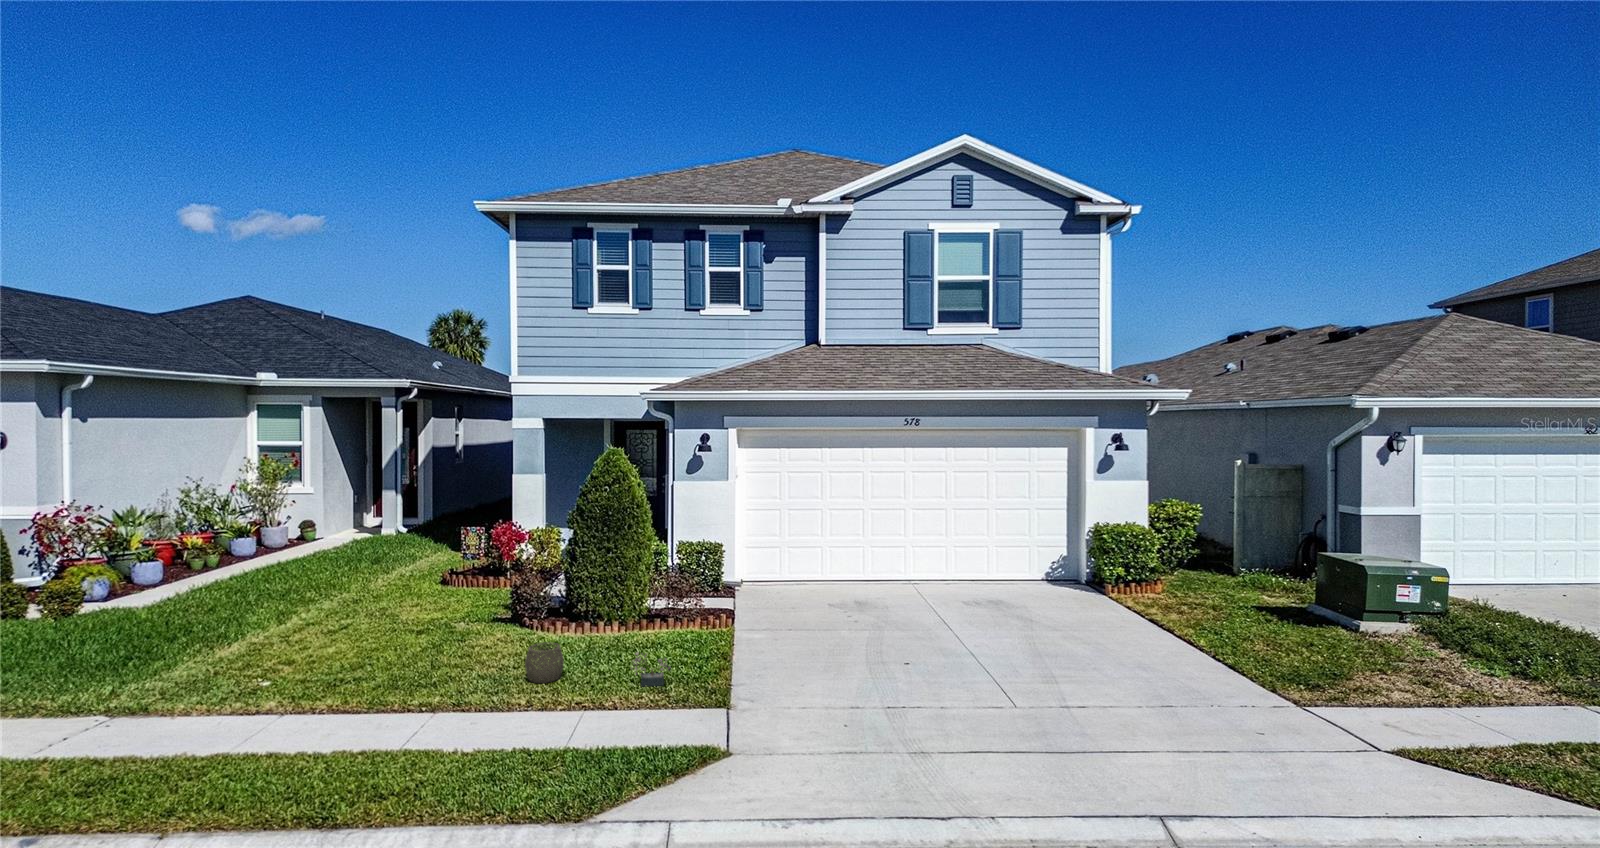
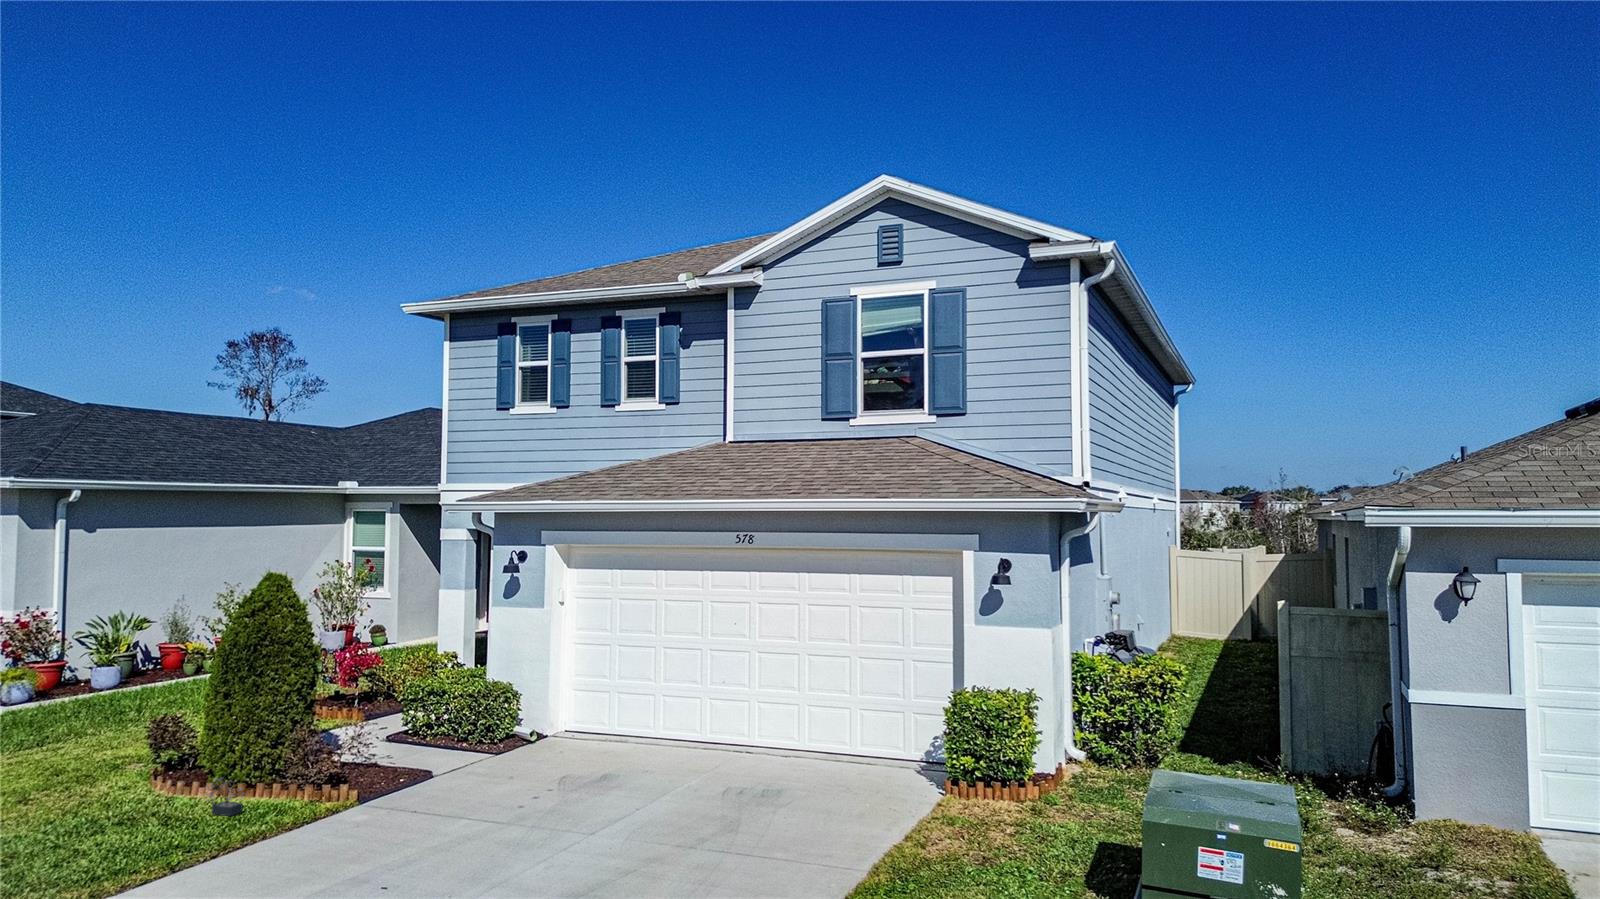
woven basket: present [525,642,564,683] -> none [141,758,186,799]

